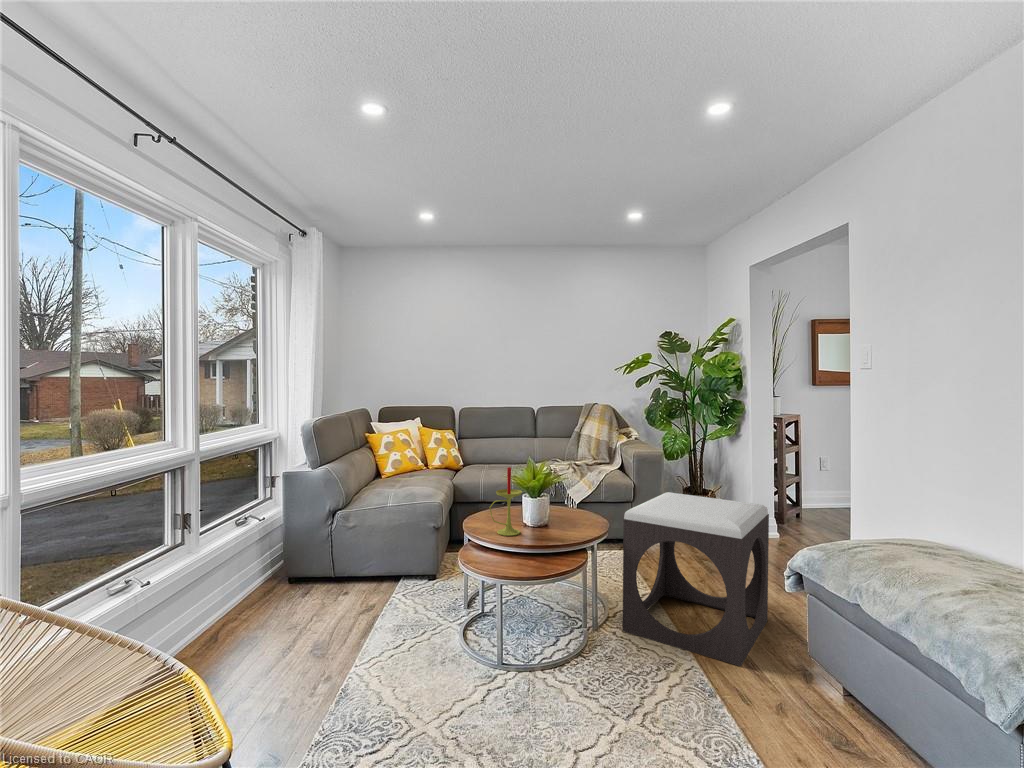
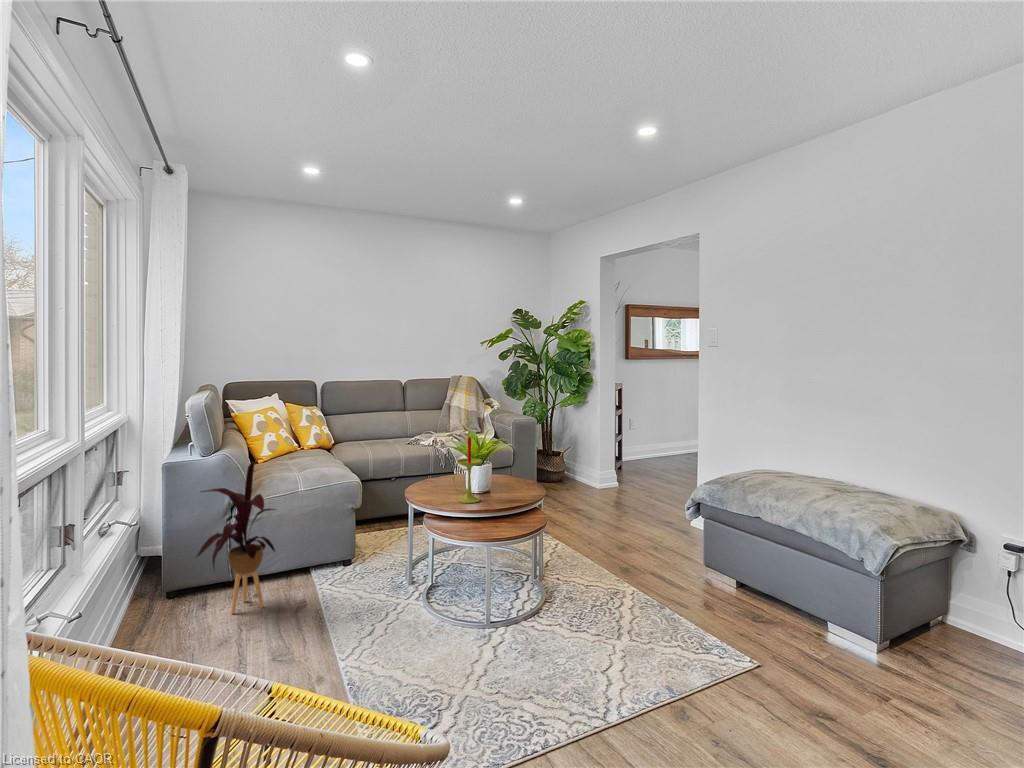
house plant: none [277,476,352,607] -> present [196,461,276,614]
footstool: present [622,492,769,666] -> none [562,452,668,584]

